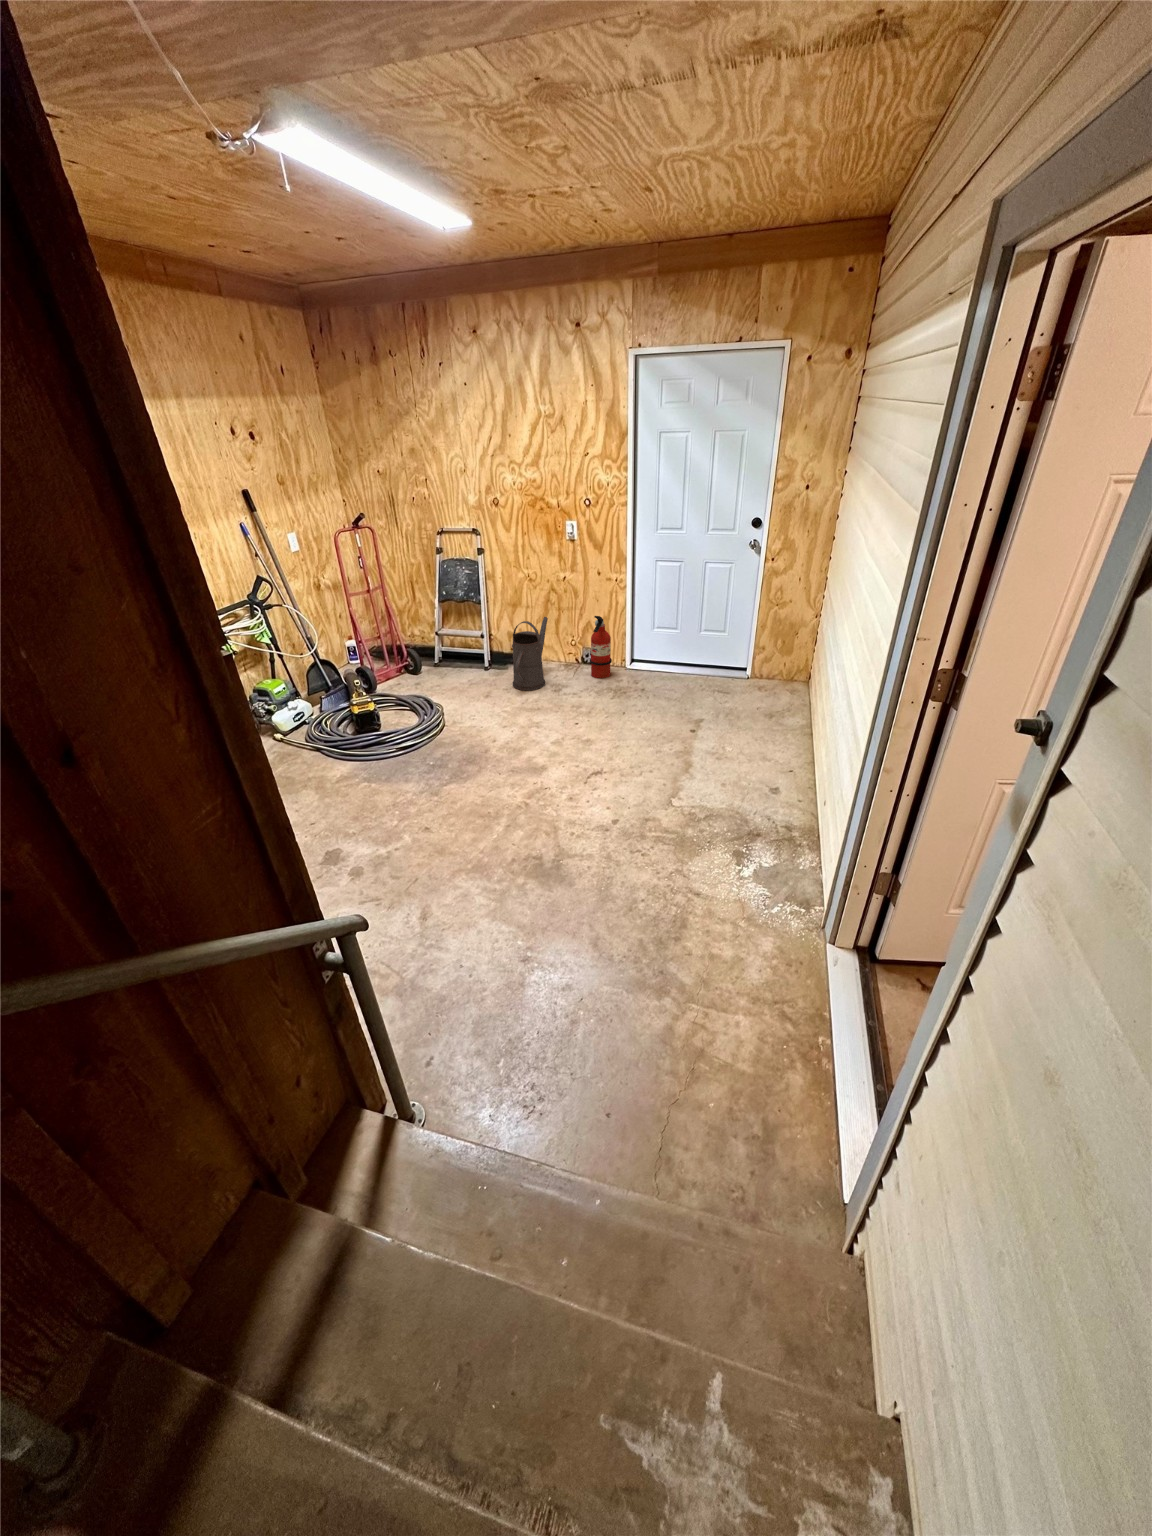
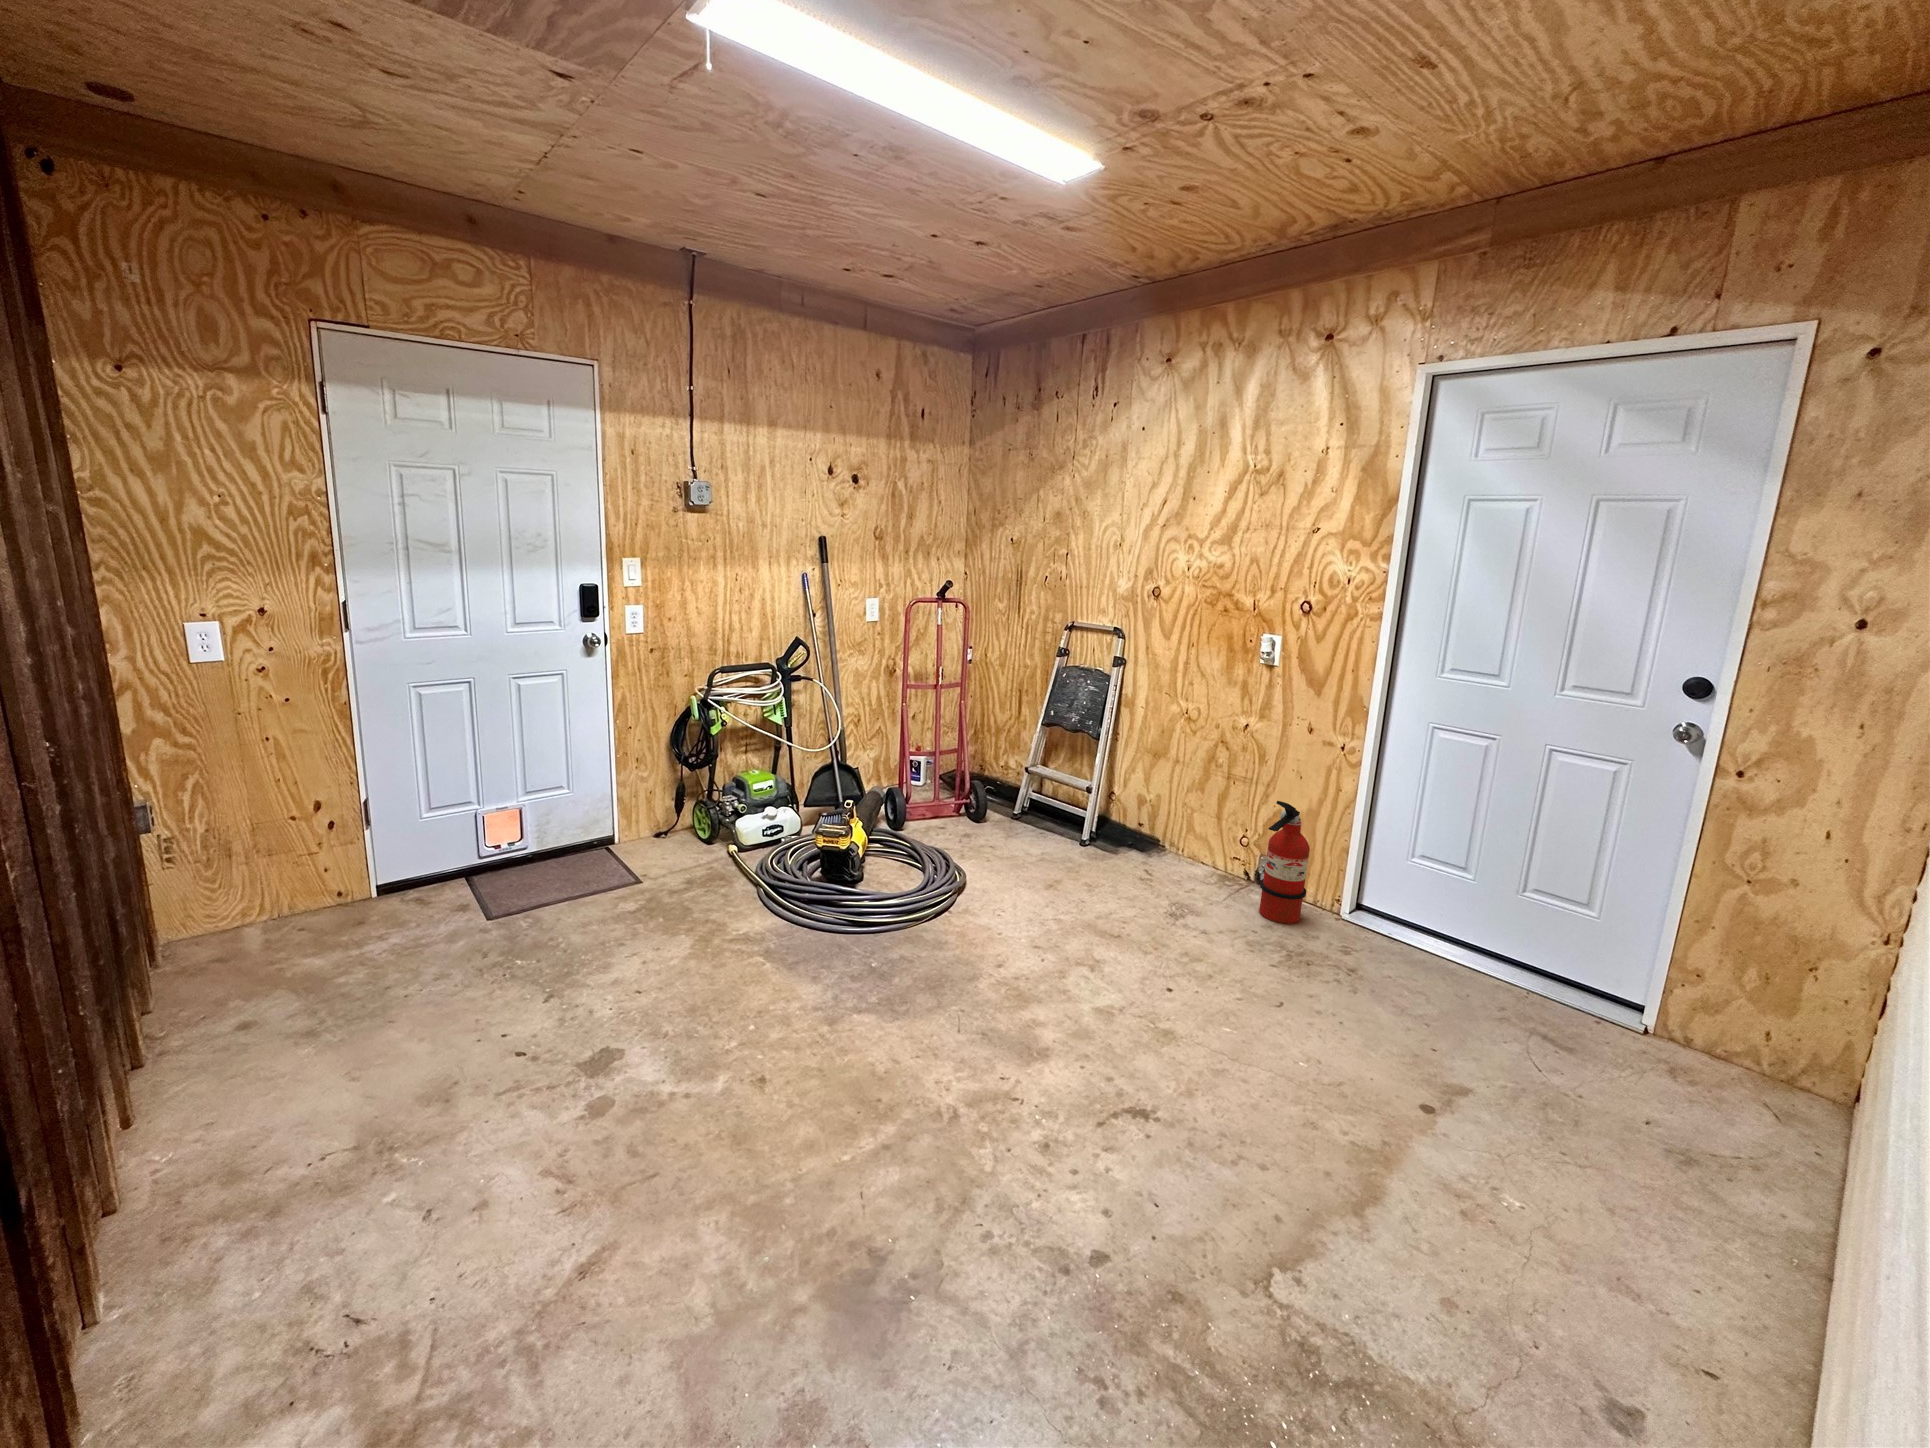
watering can: present [512,617,548,691] -> none [1103,779,1202,903]

